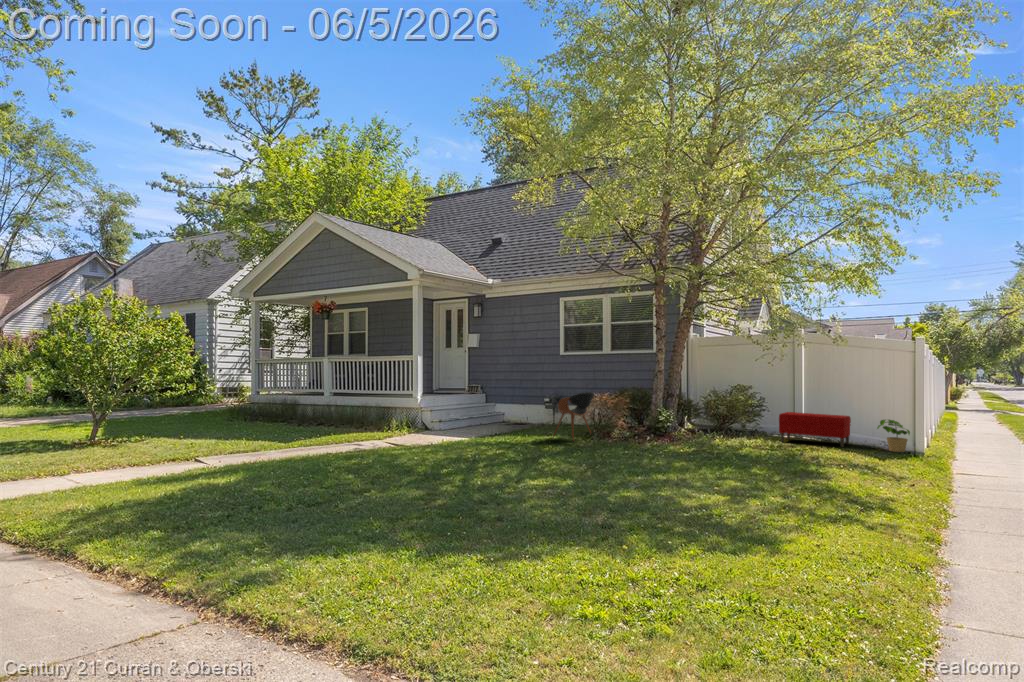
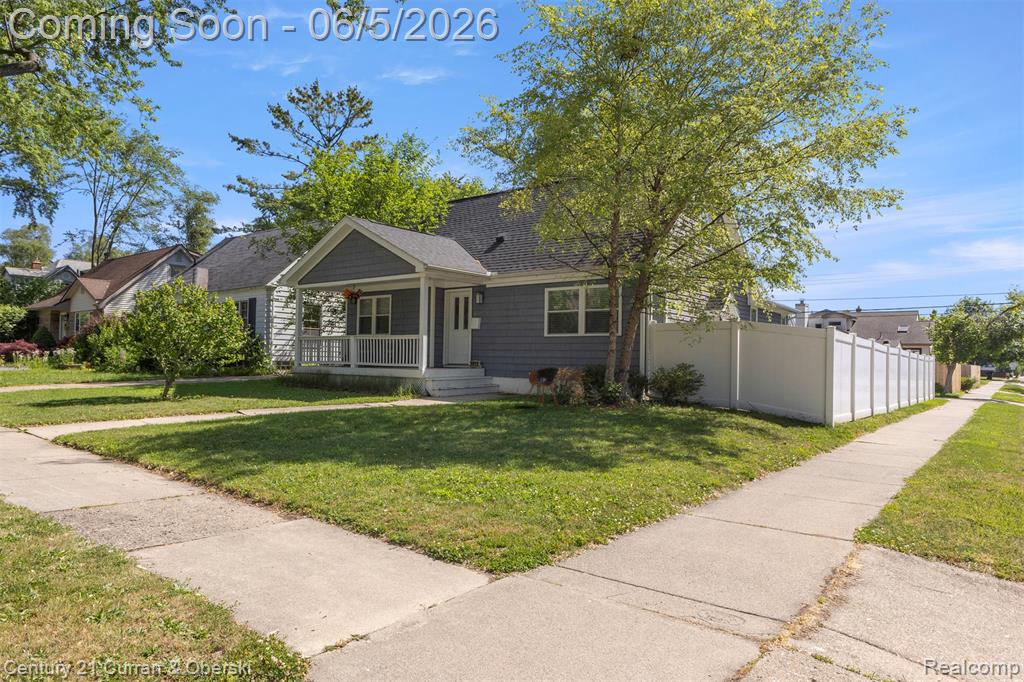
bench: present [779,412,851,447] -> none [713,388,773,418]
potted plant: present [877,420,910,452] -> none [788,394,815,422]

